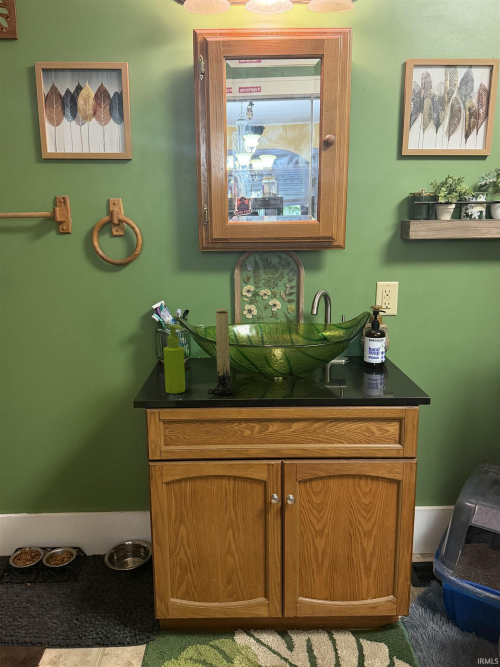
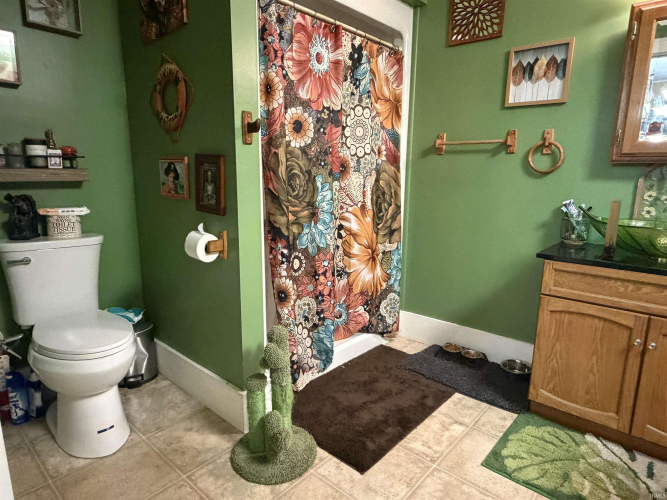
soap dispenser: present [164,325,185,393] -> none [562,209,583,255]

